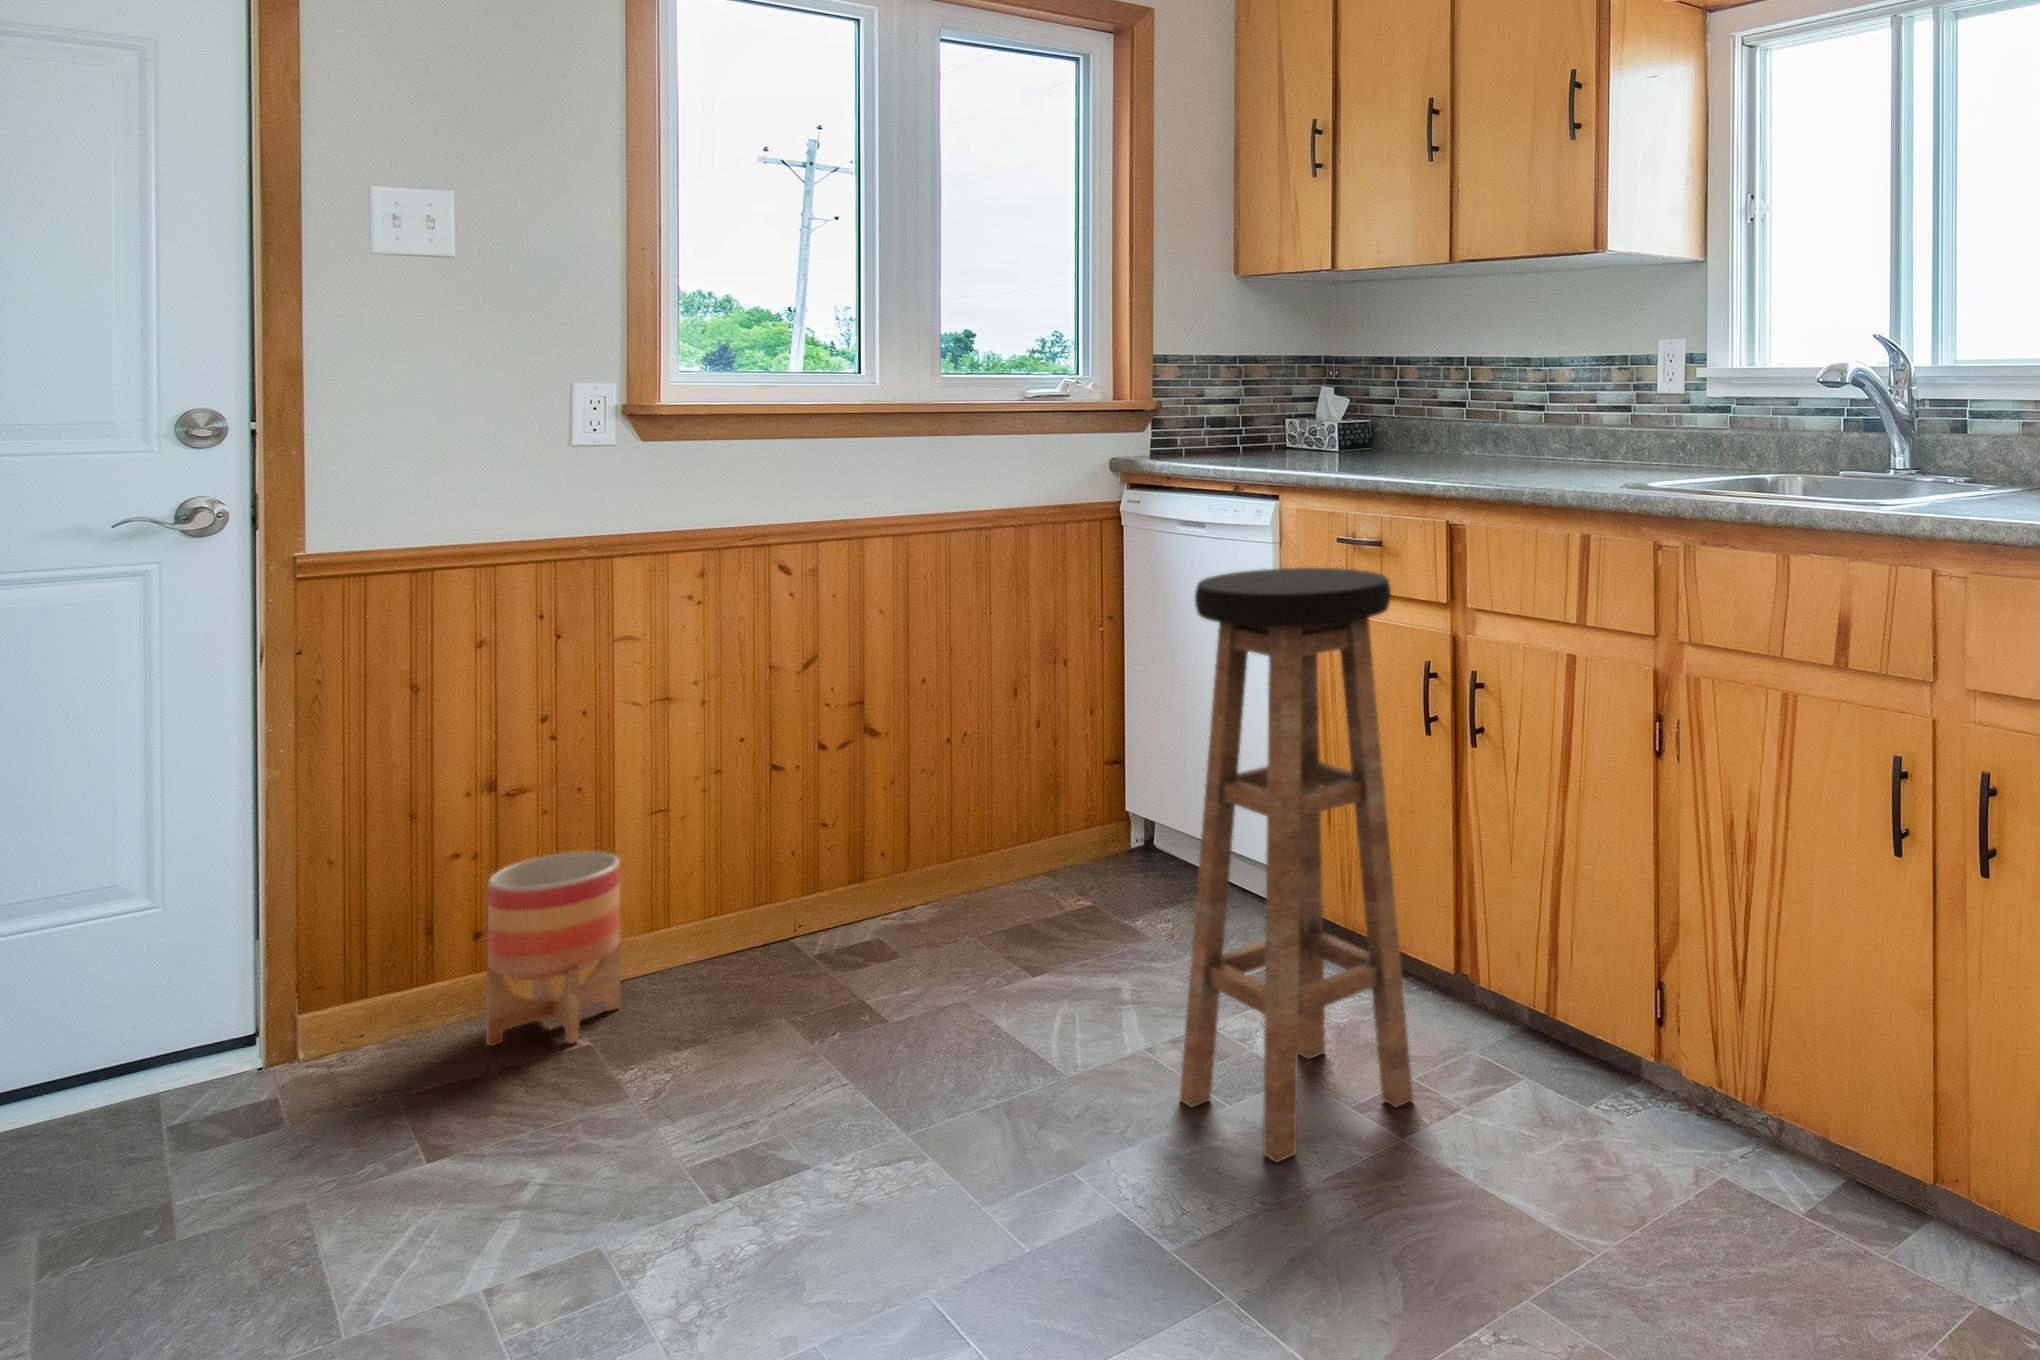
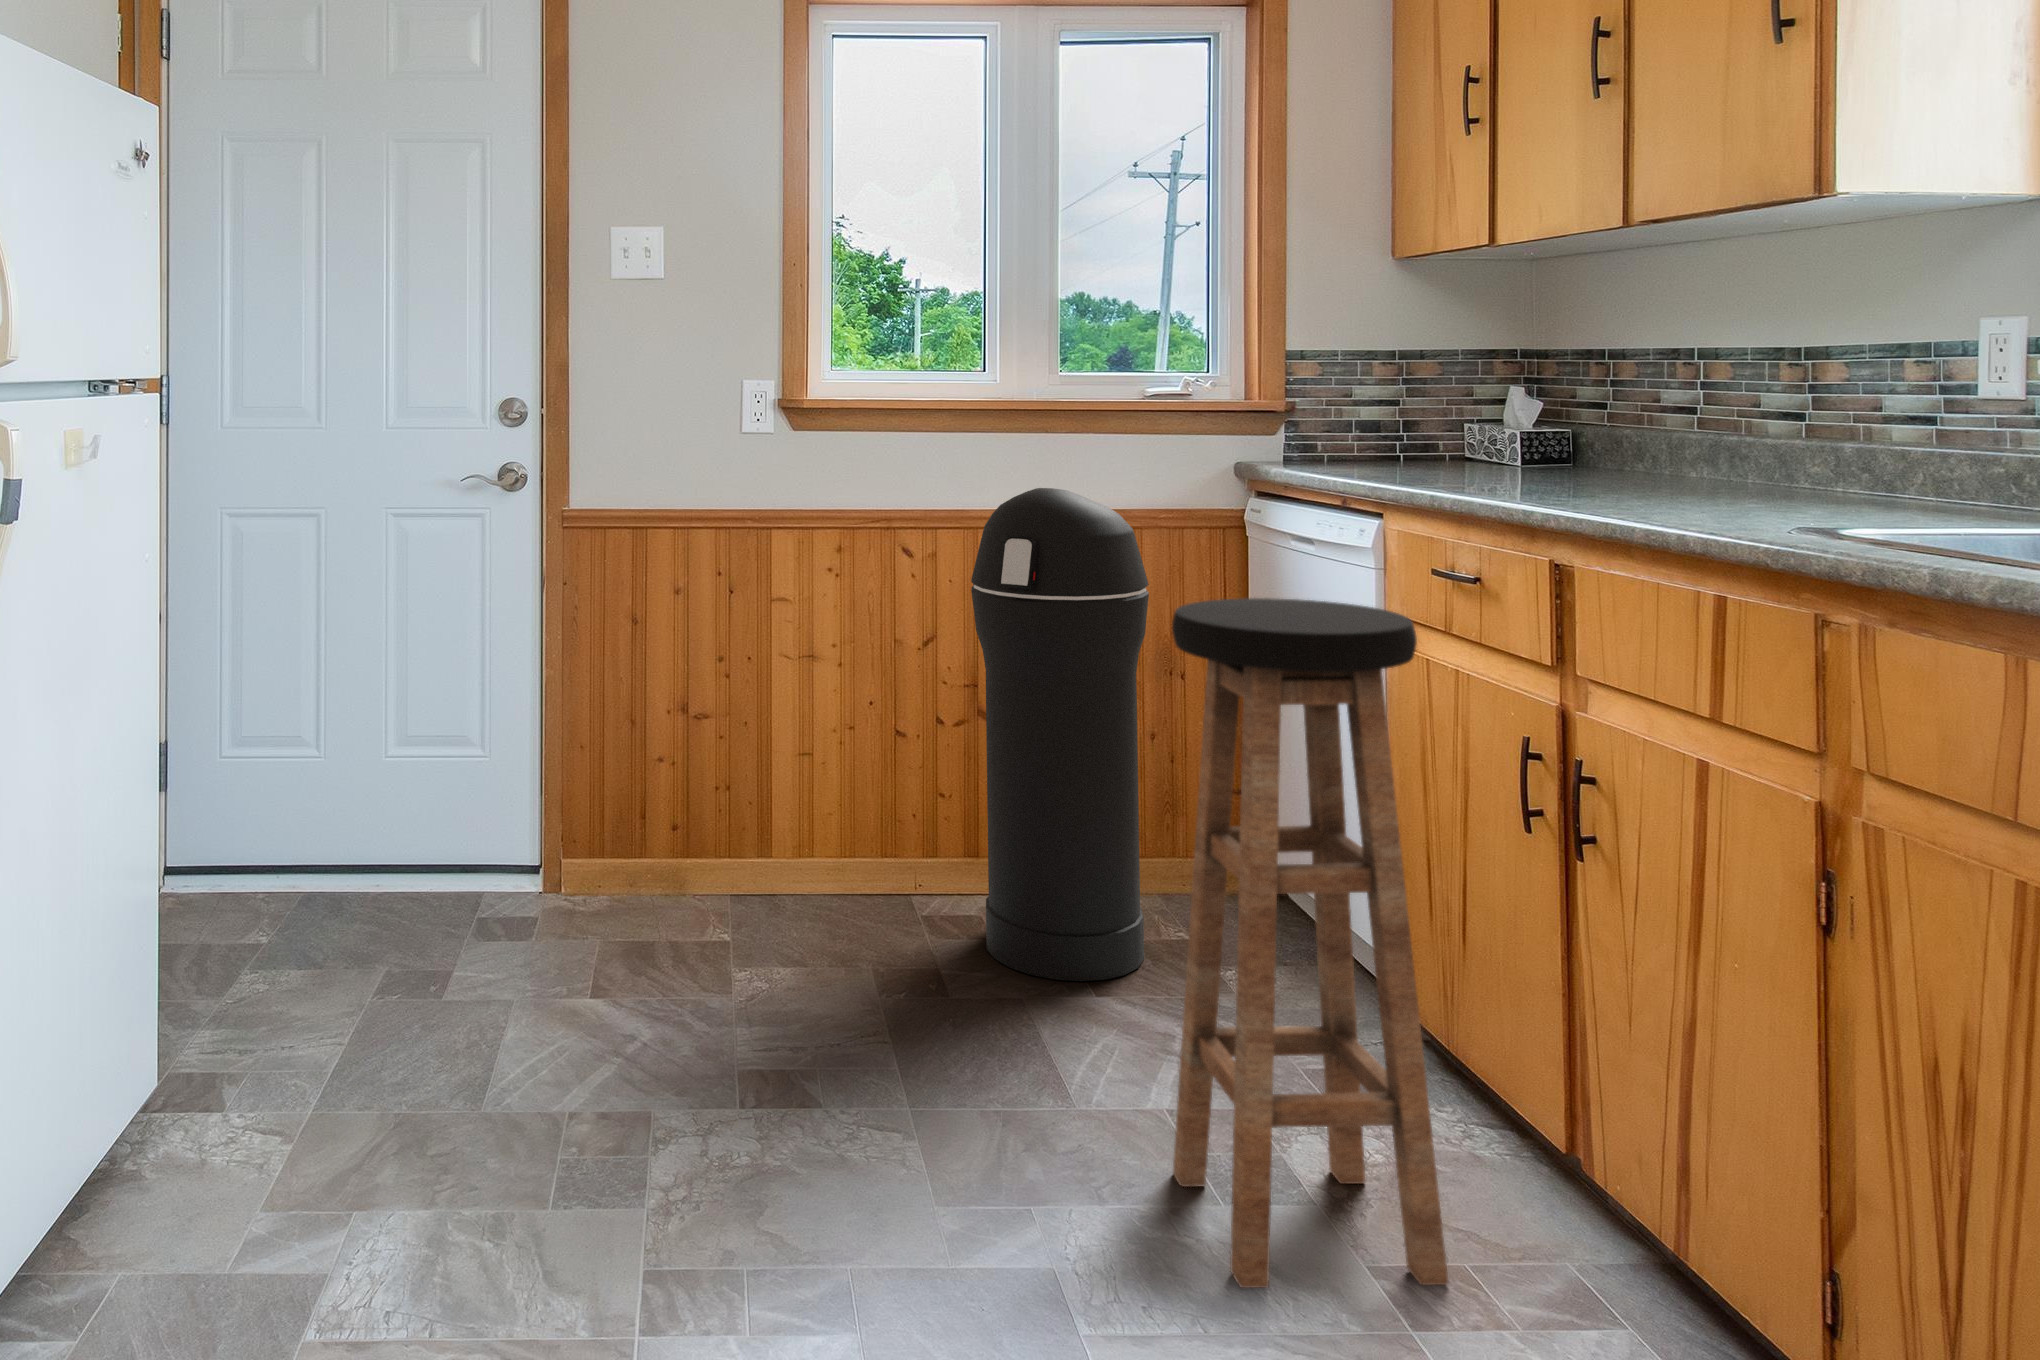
trash can: none [886,488,1070,981] -> present [971,488,1149,981]
planter: present [486,852,621,1046] -> none [672,774,767,934]

